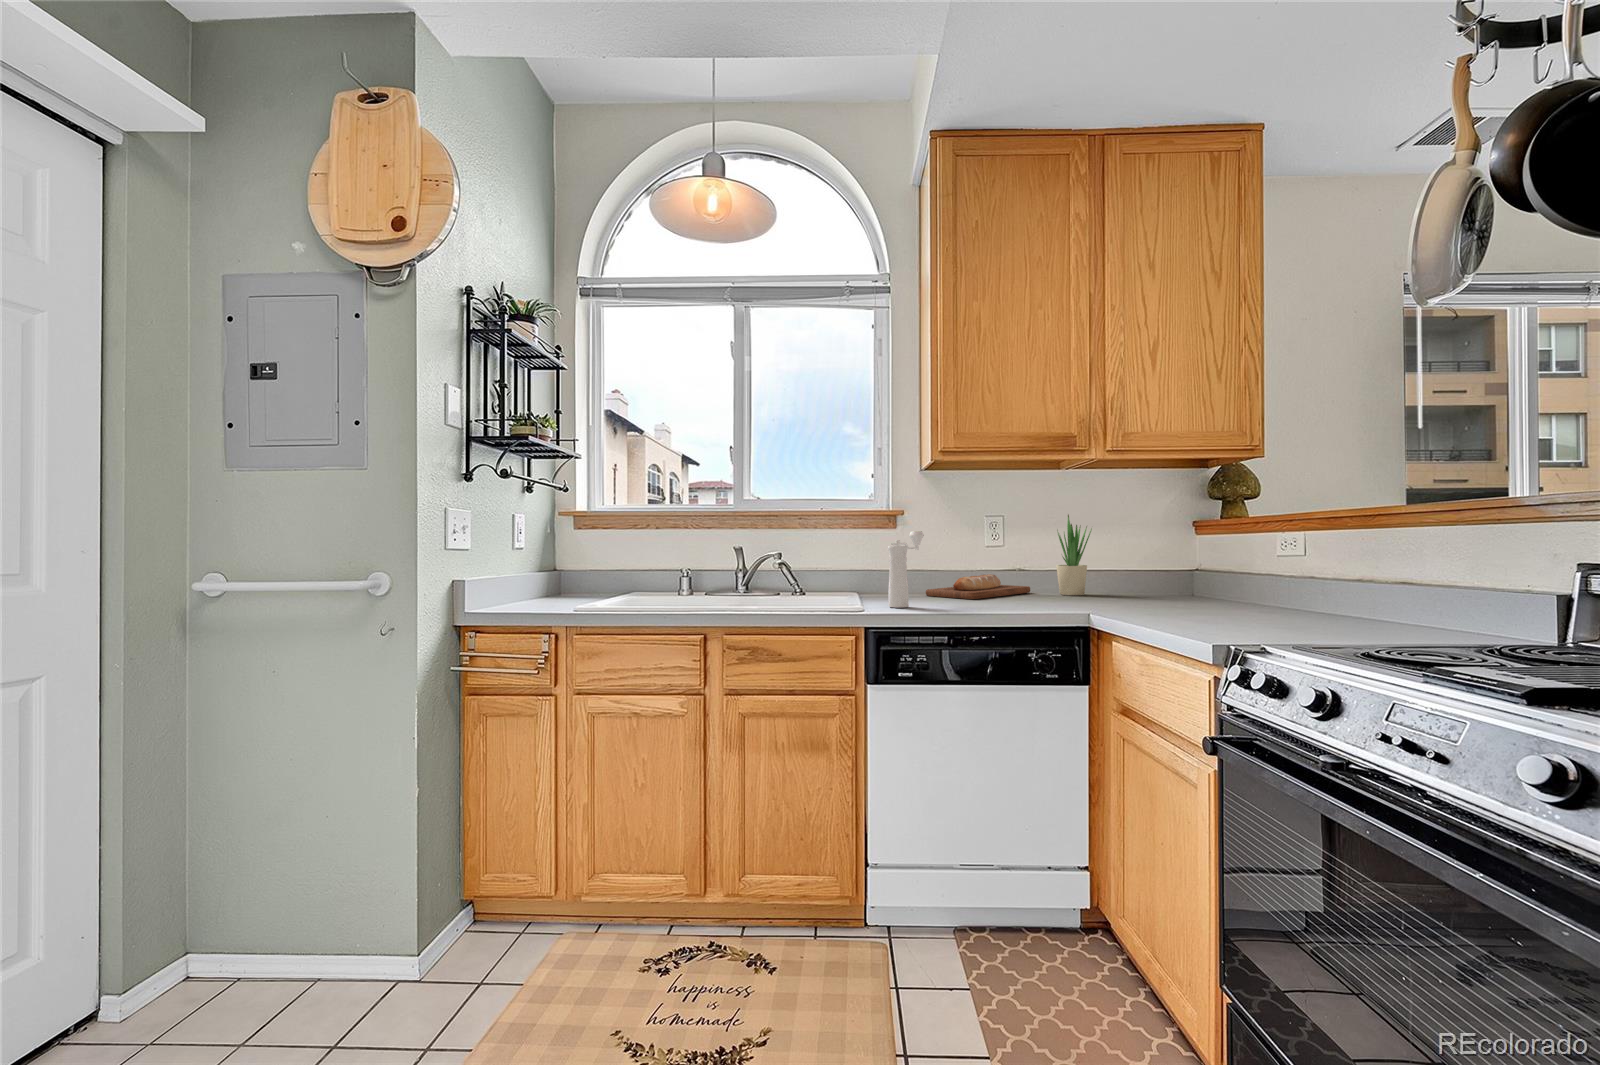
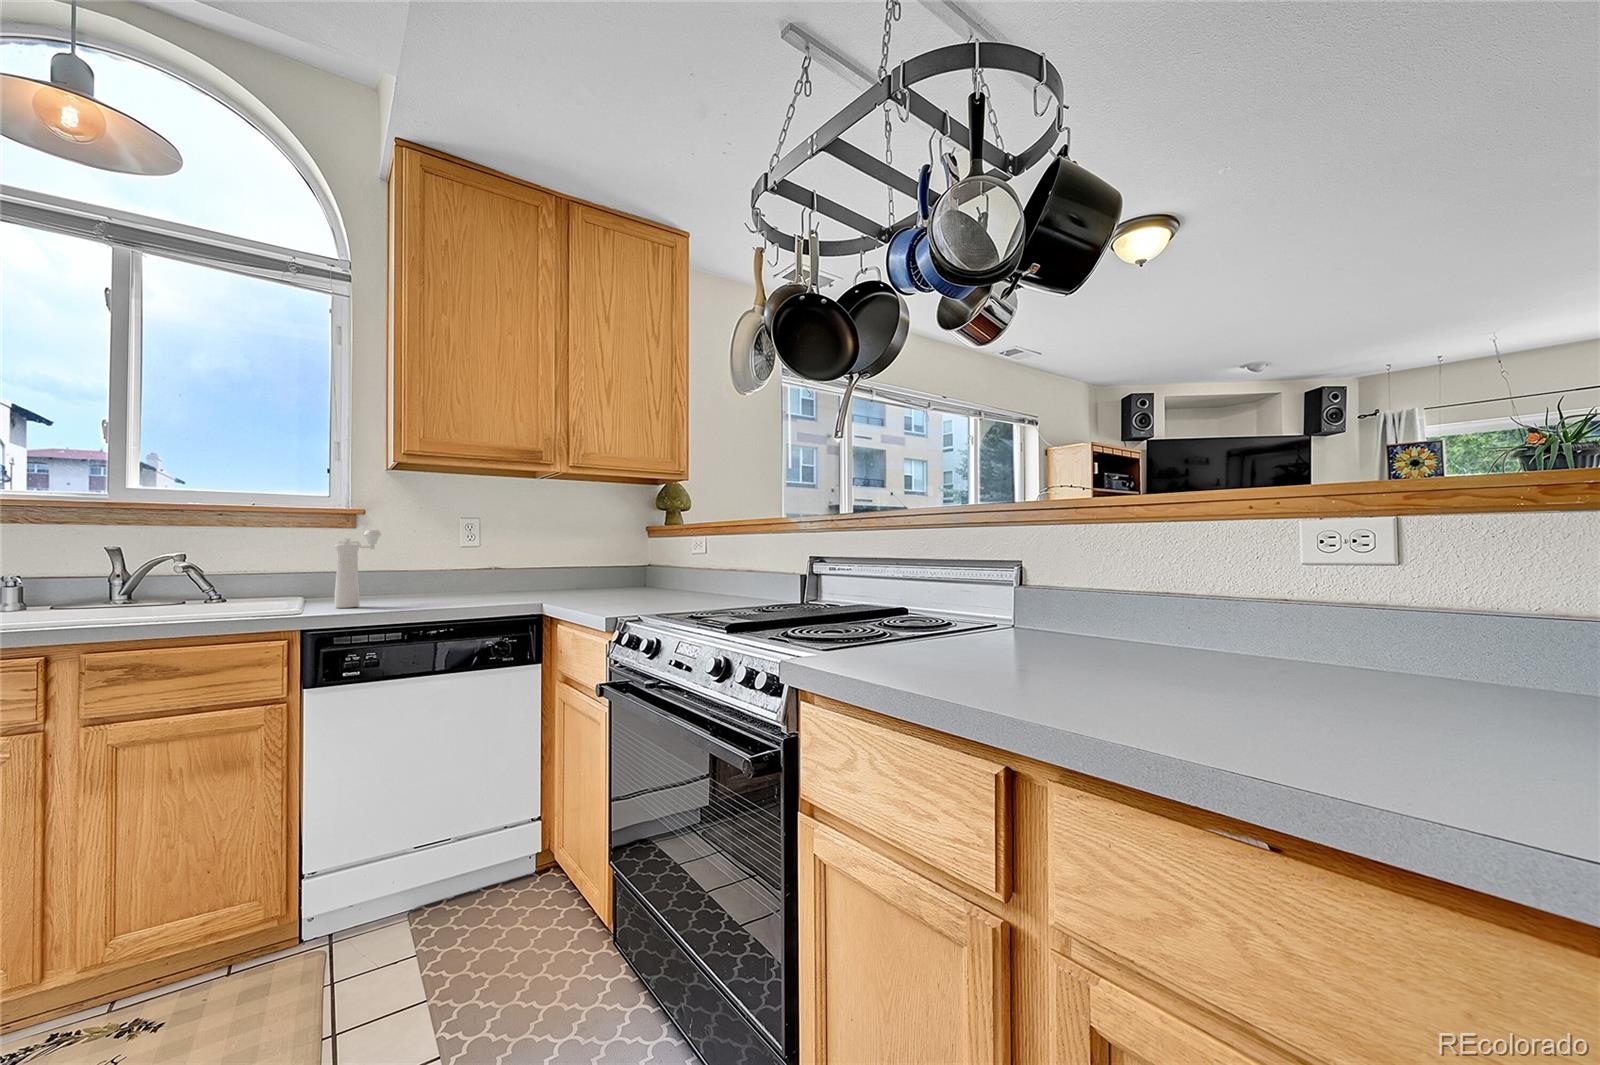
potted plant: present [1056,515,1092,595] -> none [525,517,558,591]
bread loaf: present [926,574,1030,599] -> none [387,574,501,597]

